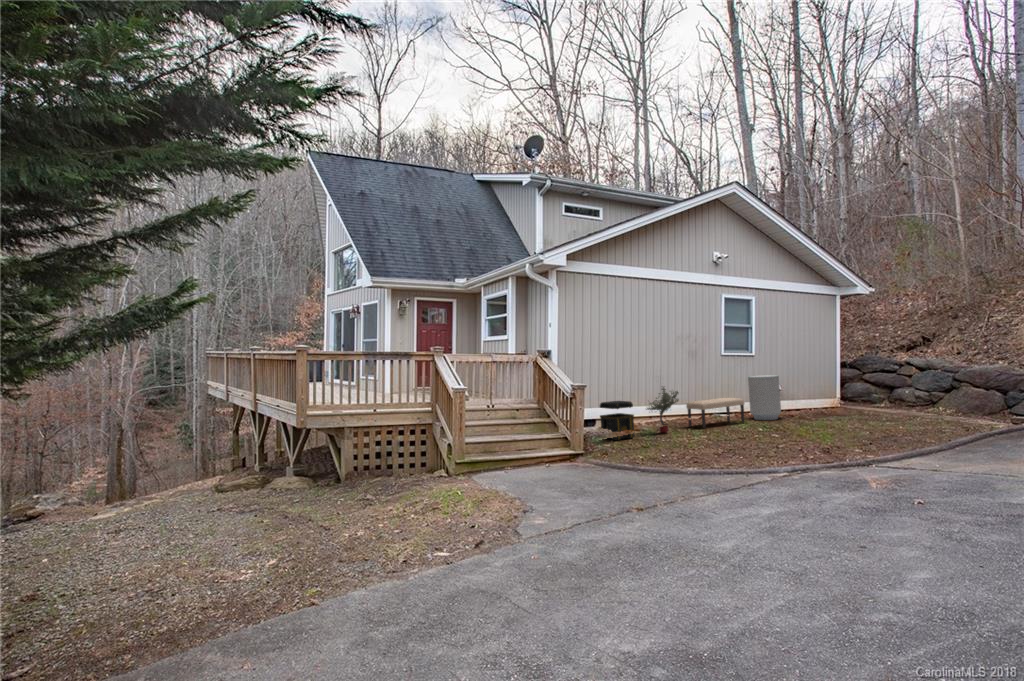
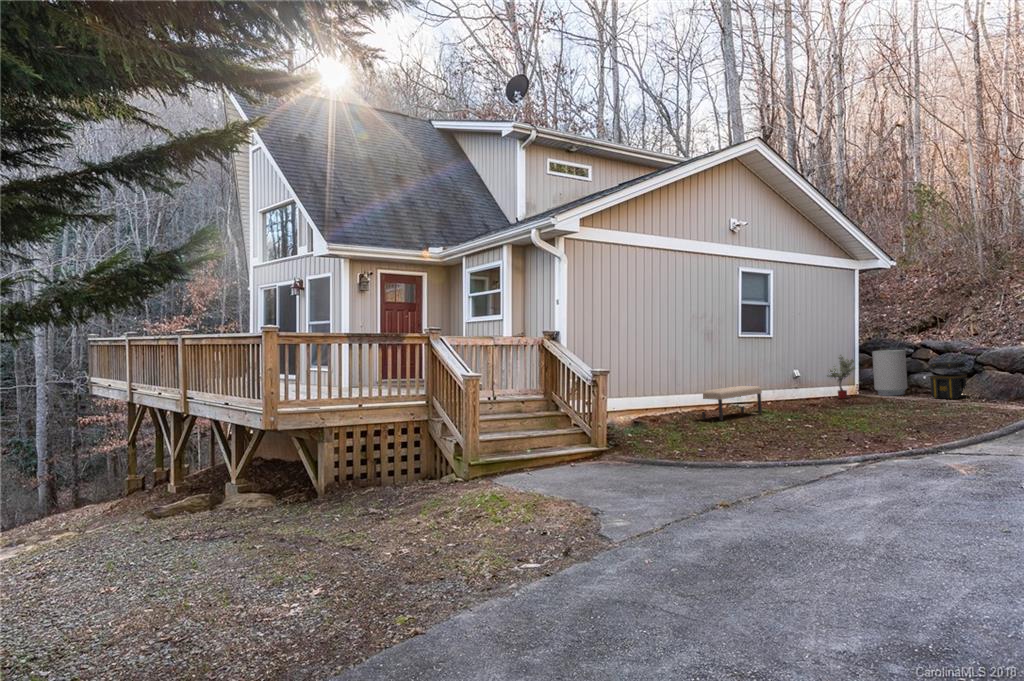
trash can: present [748,375,781,420] -> present [872,350,907,396]
potted tree: present [647,387,679,433] -> present [827,355,855,399]
toolbox: present [600,401,634,440] -> present [930,362,967,399]

